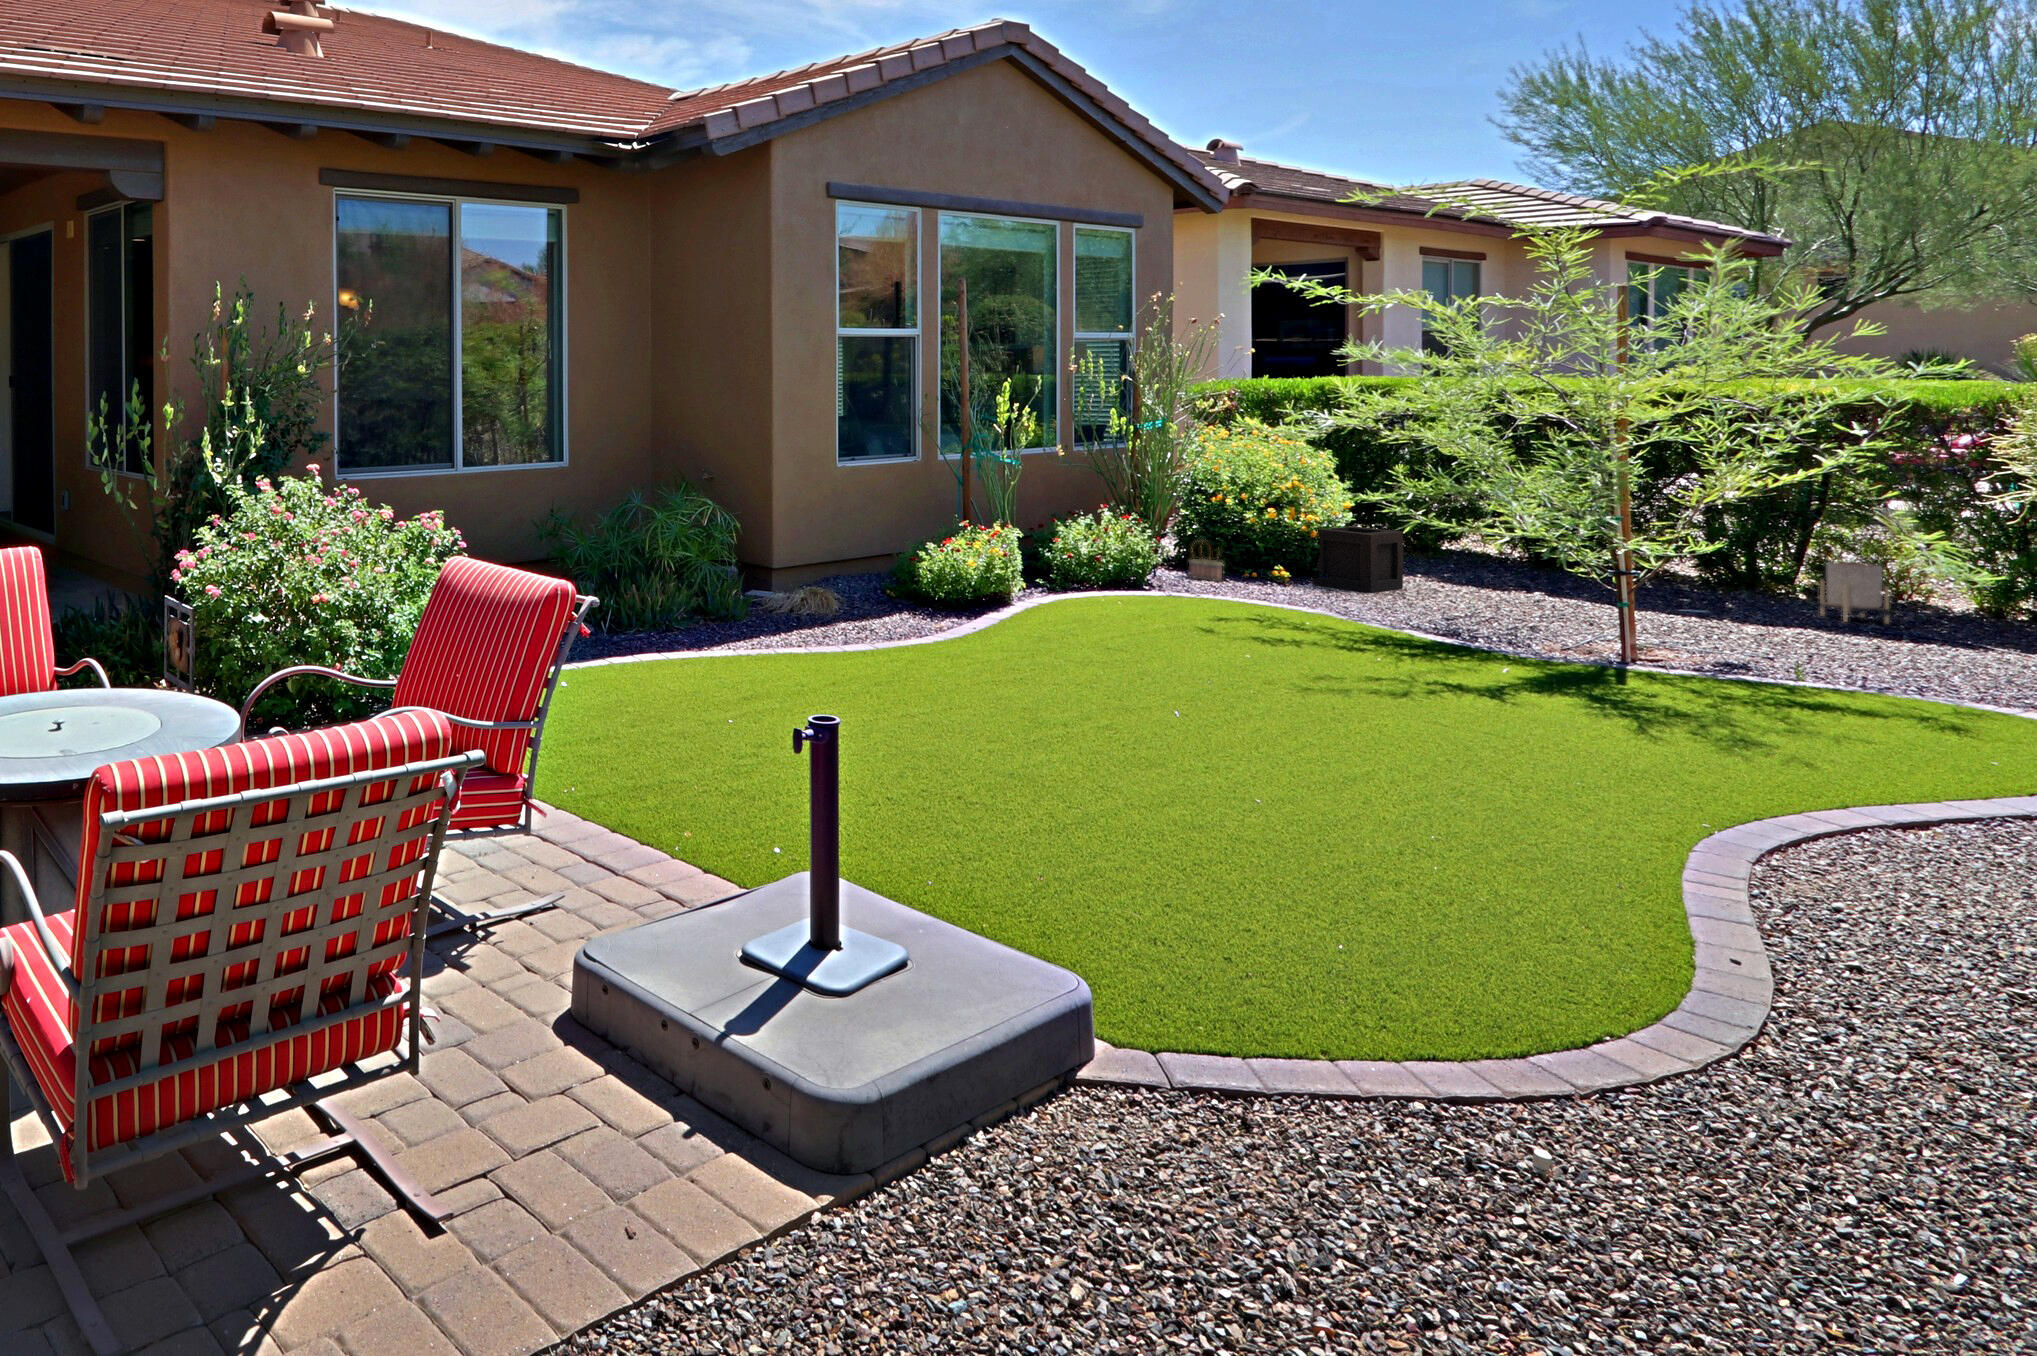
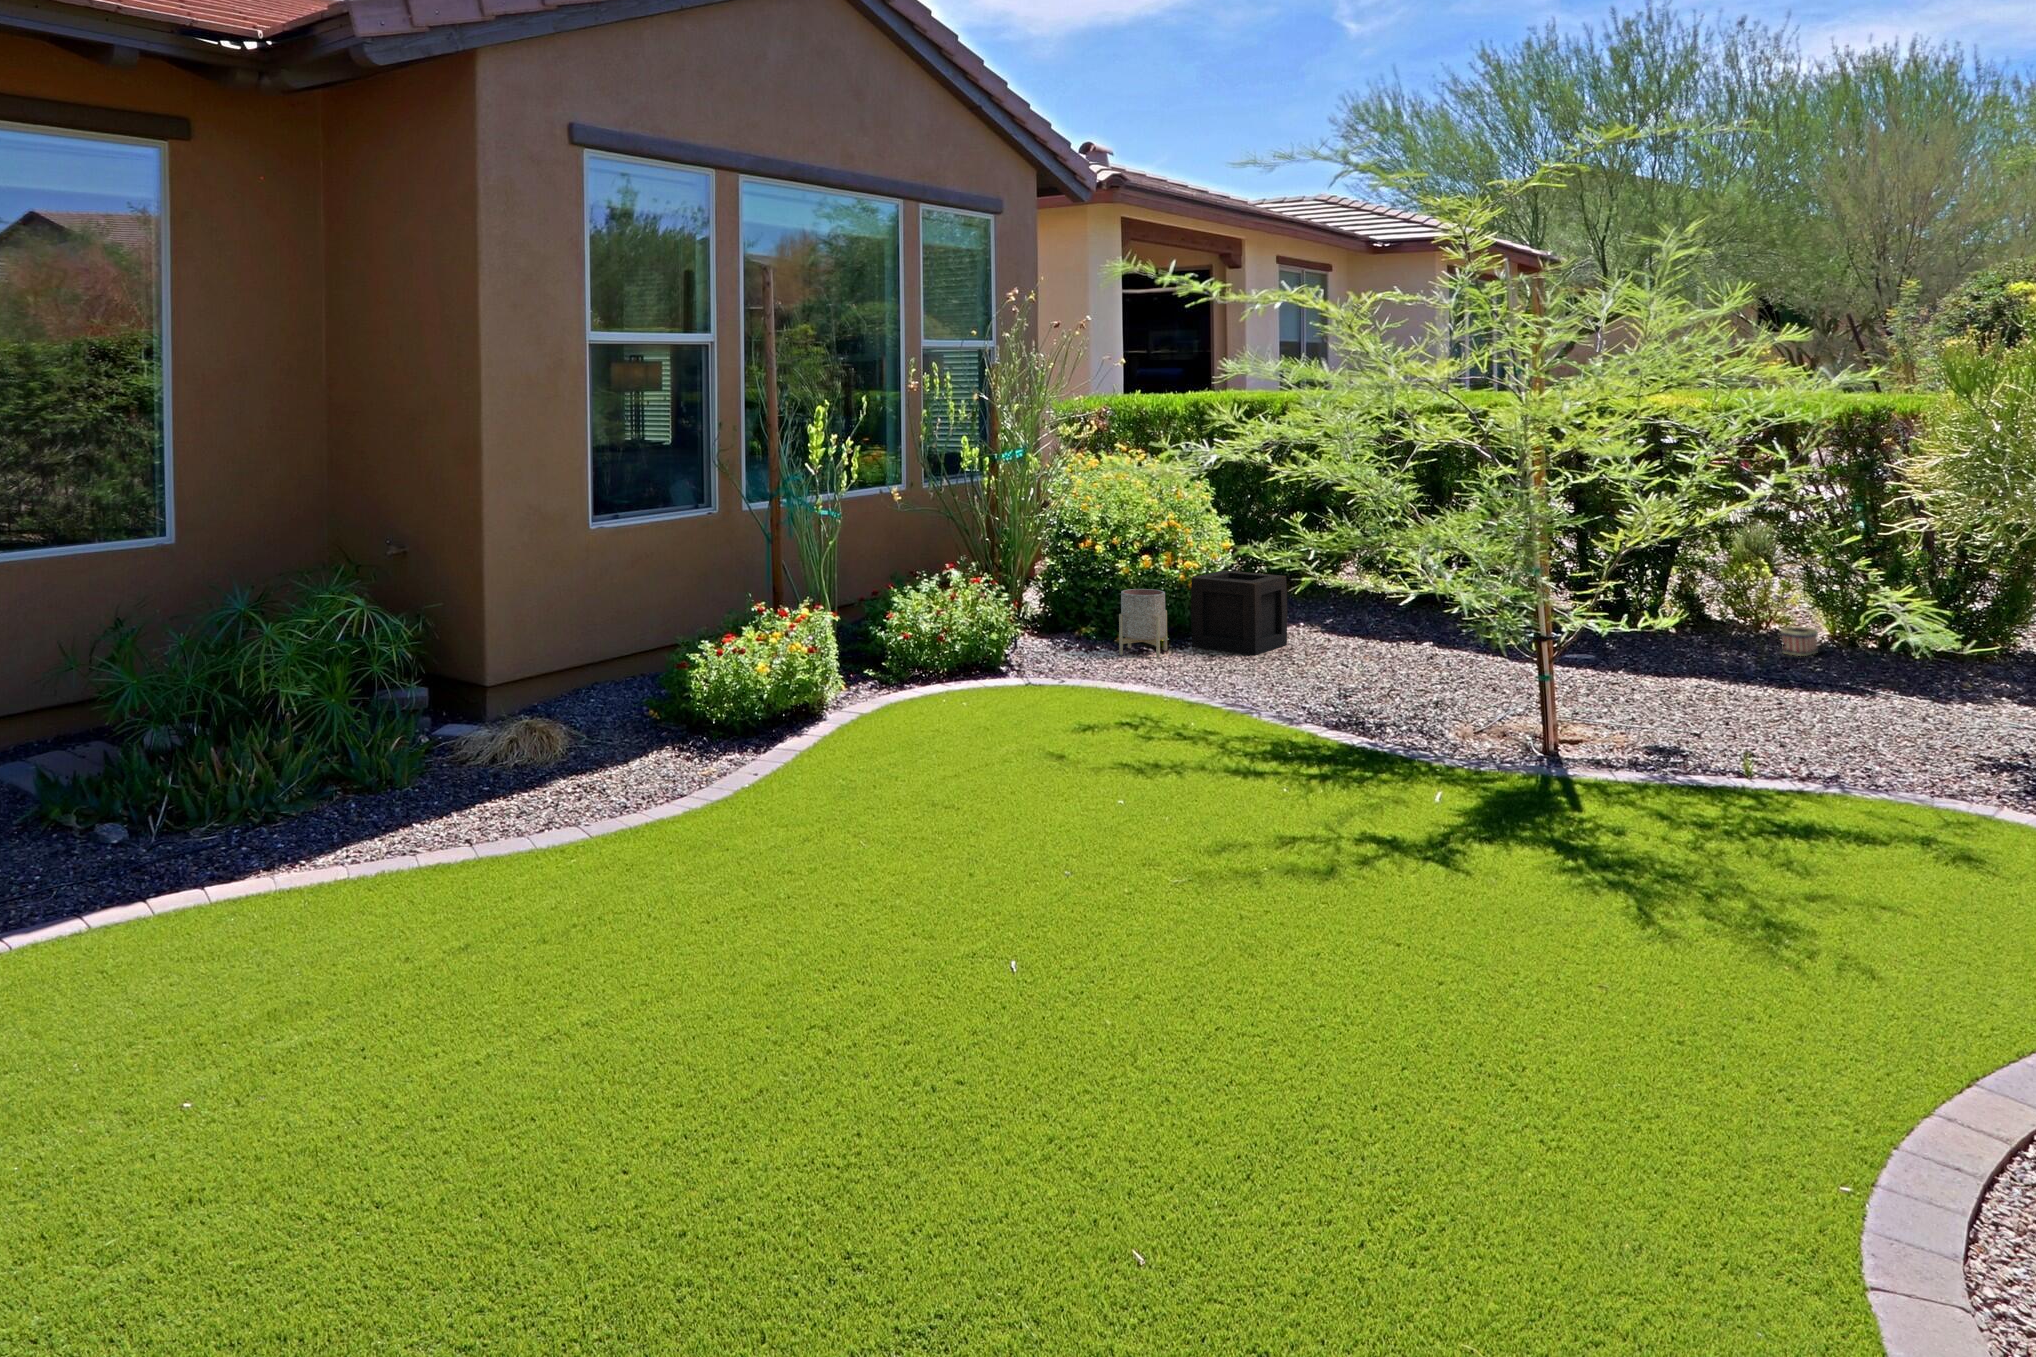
basket: present [1189,541,1223,581] -> present [1781,605,1818,656]
planter: present [1820,562,1889,623] -> present [1119,589,1167,658]

